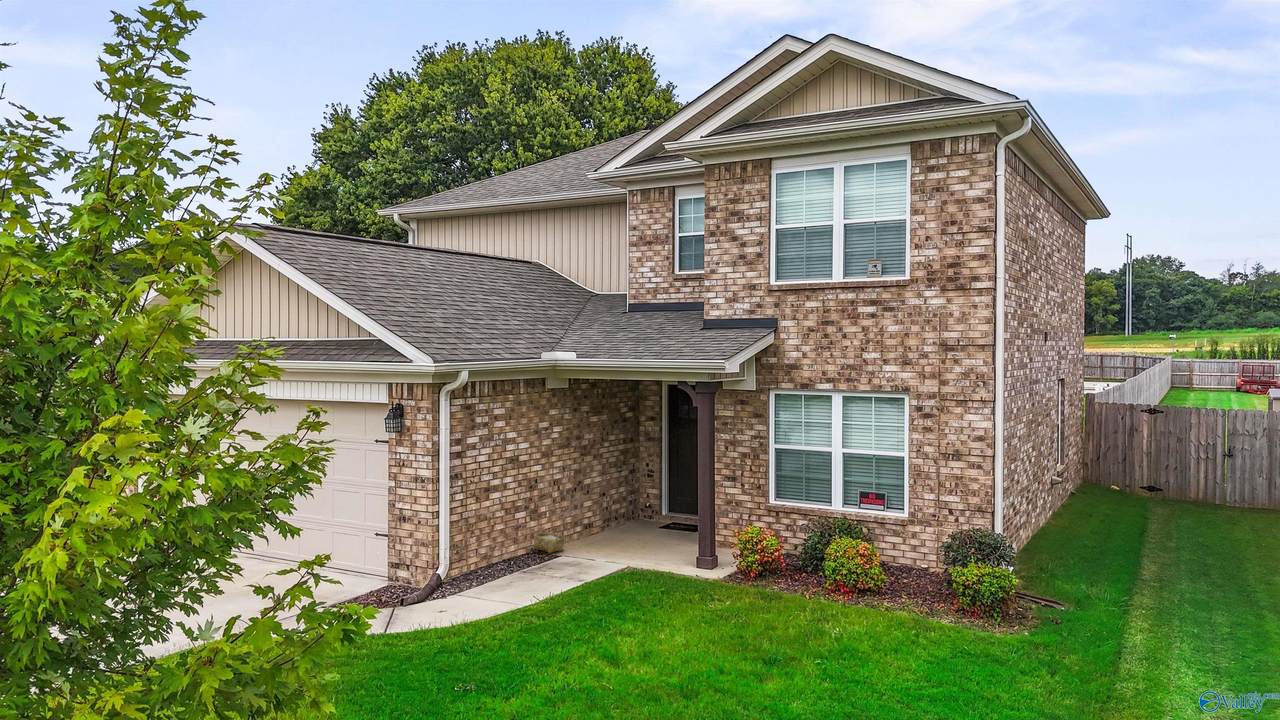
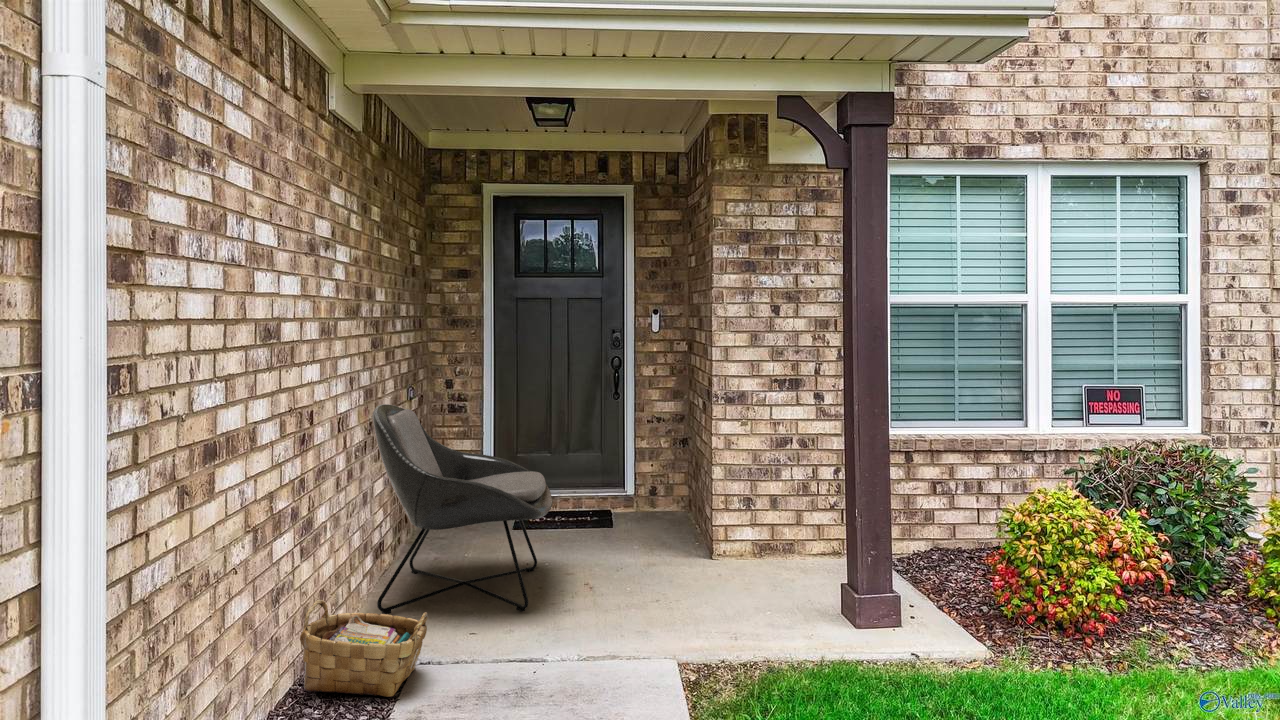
lounge chair: none [573,474,641,545] -> present [372,404,553,614]

